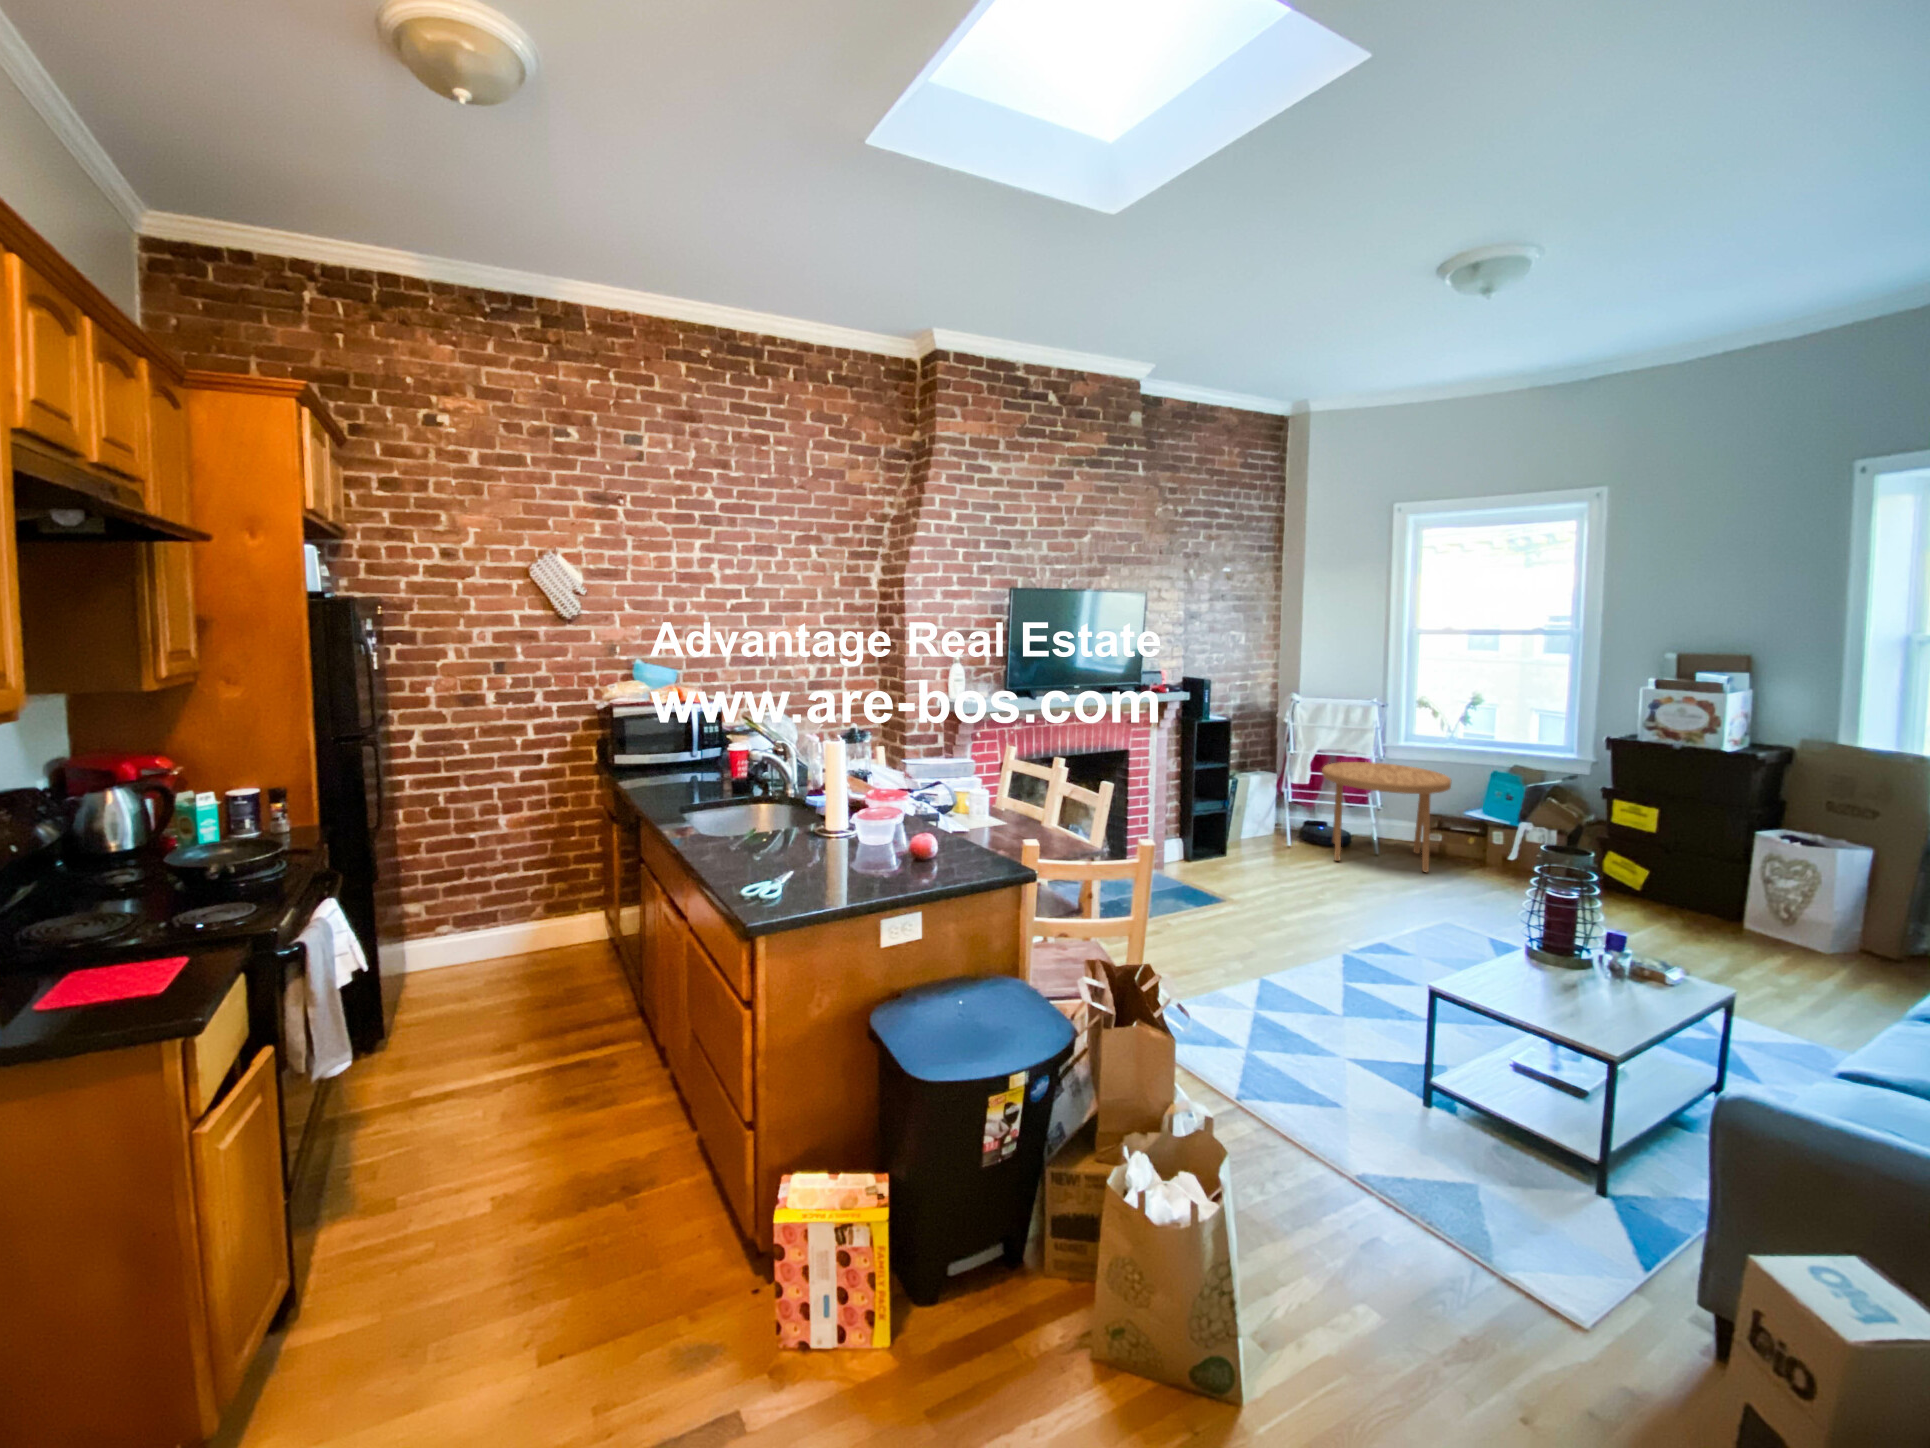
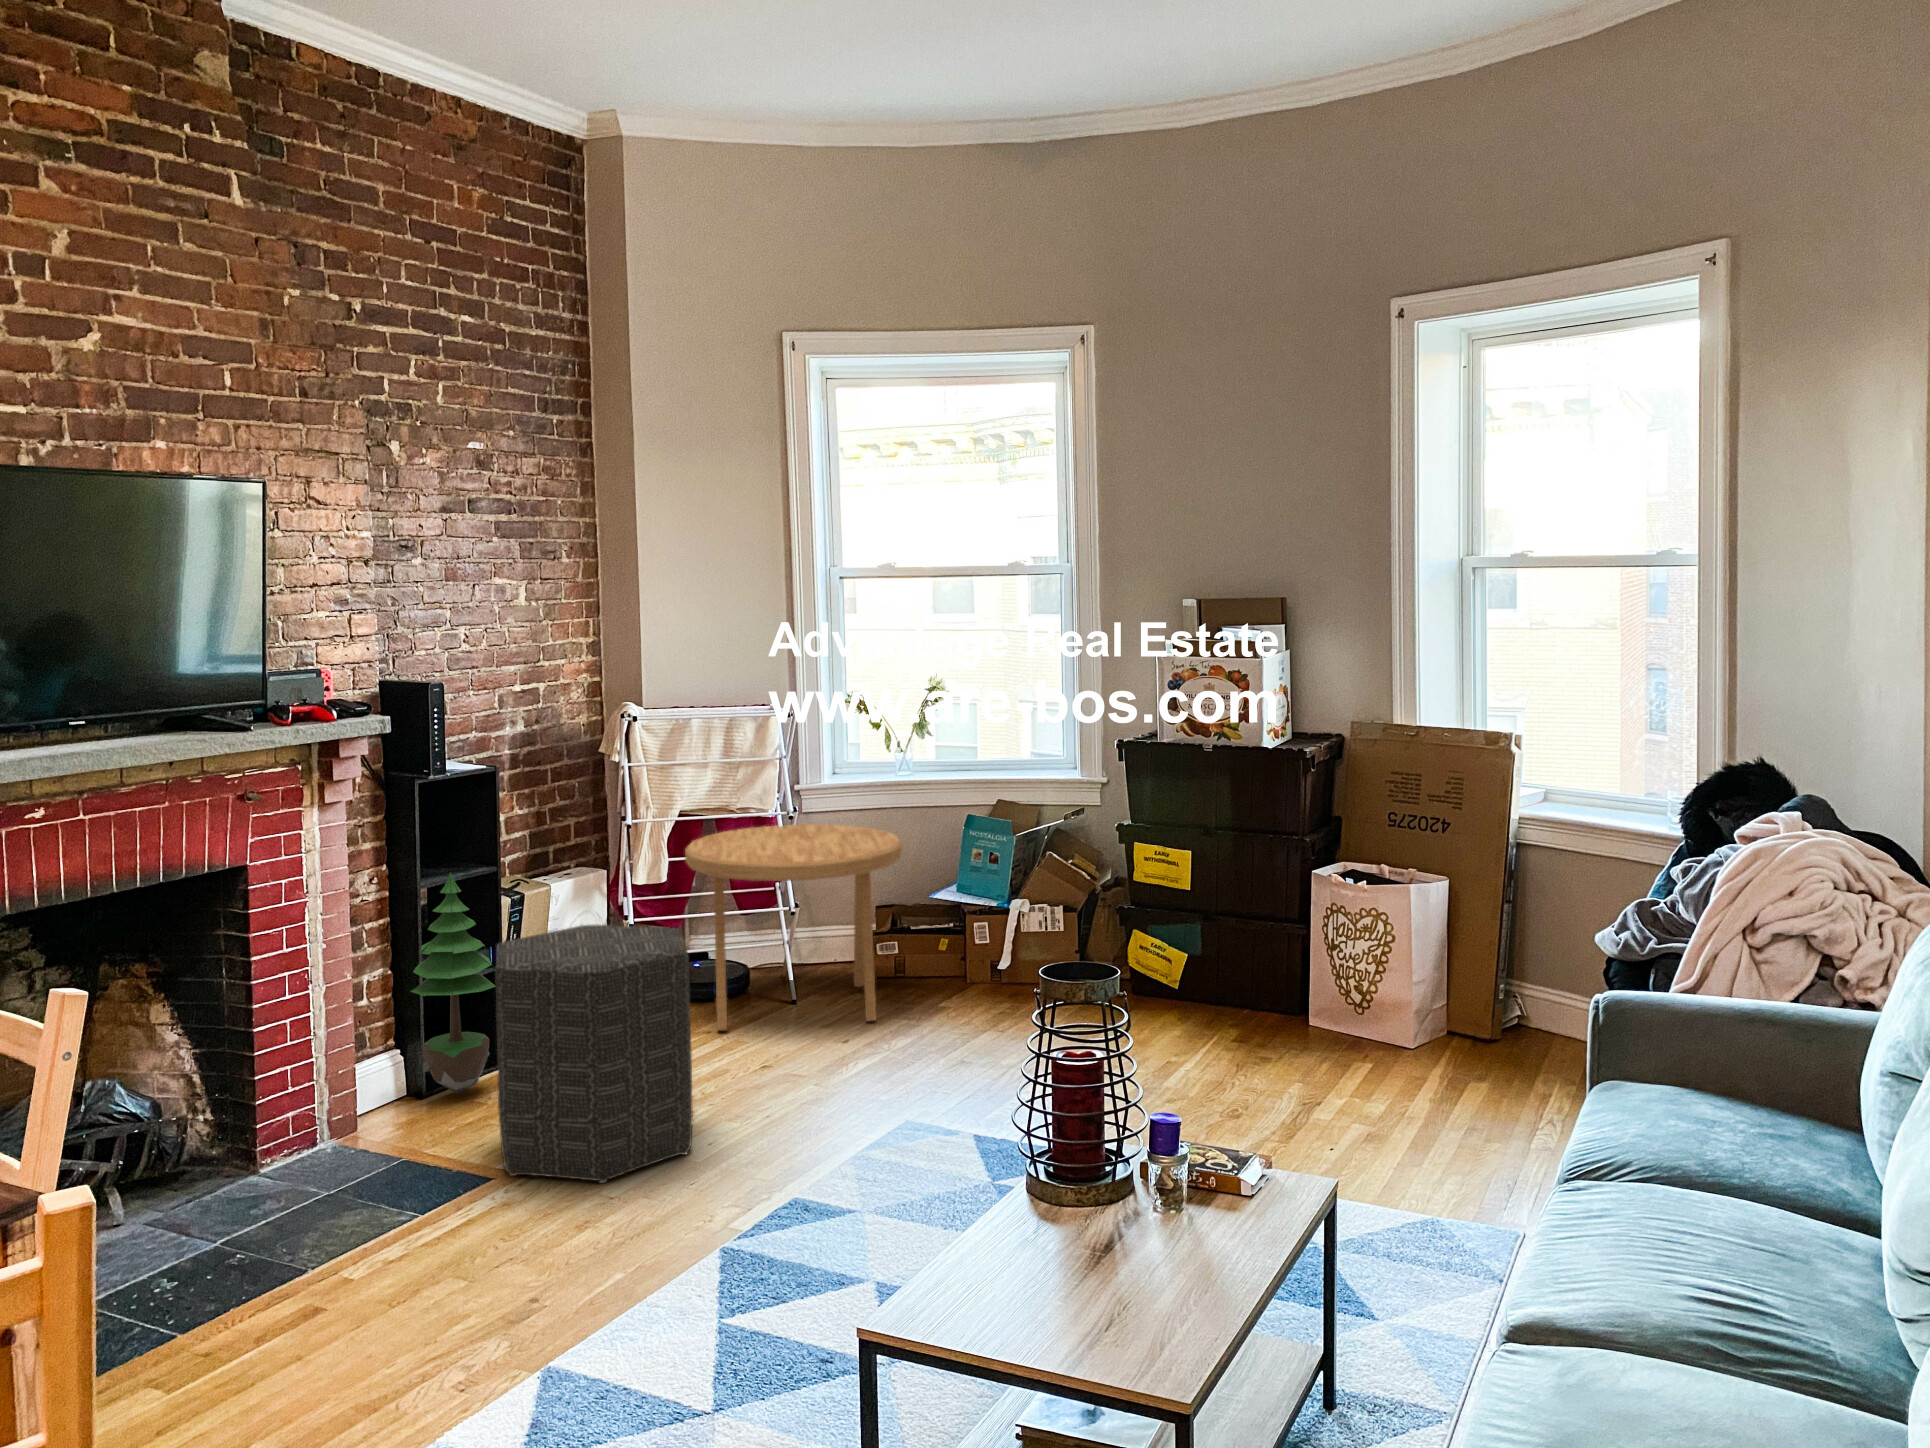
potted tree: none [1190,765,1228,864] -> present [411,873,496,1094]
ottoman: none [1232,798,1332,917] -> present [495,925,693,1183]

